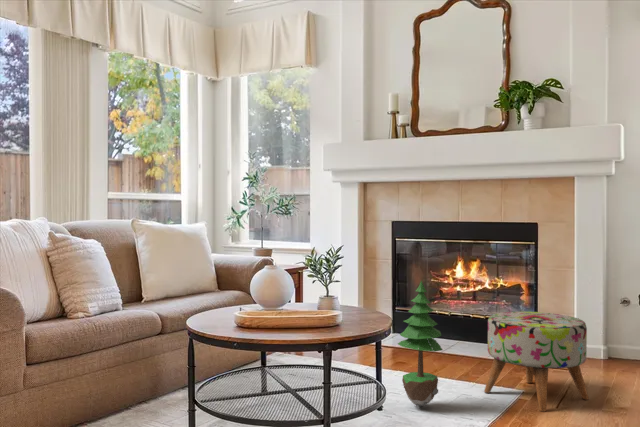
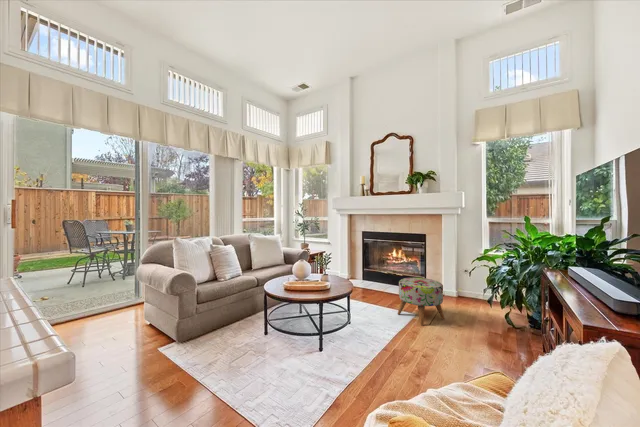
potted tree: present [398,281,442,407] -> none [357,266,377,322]

